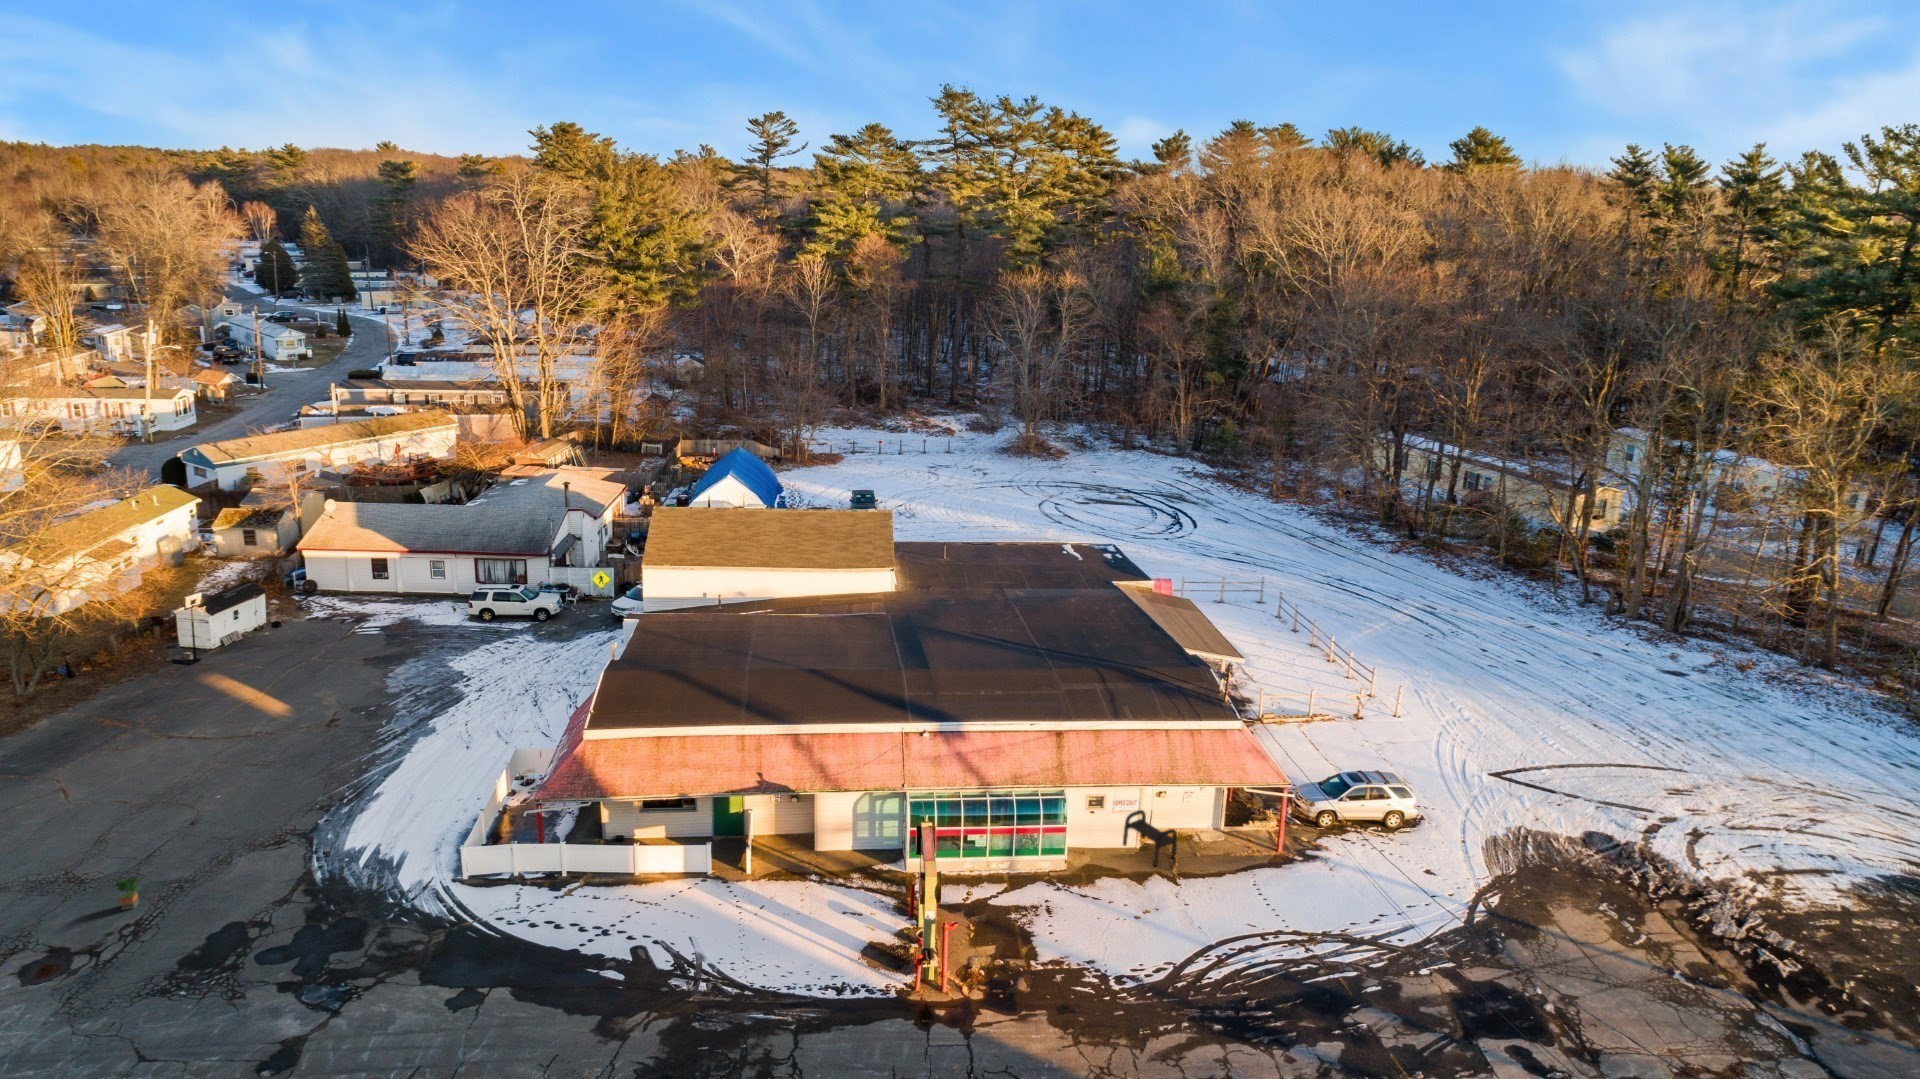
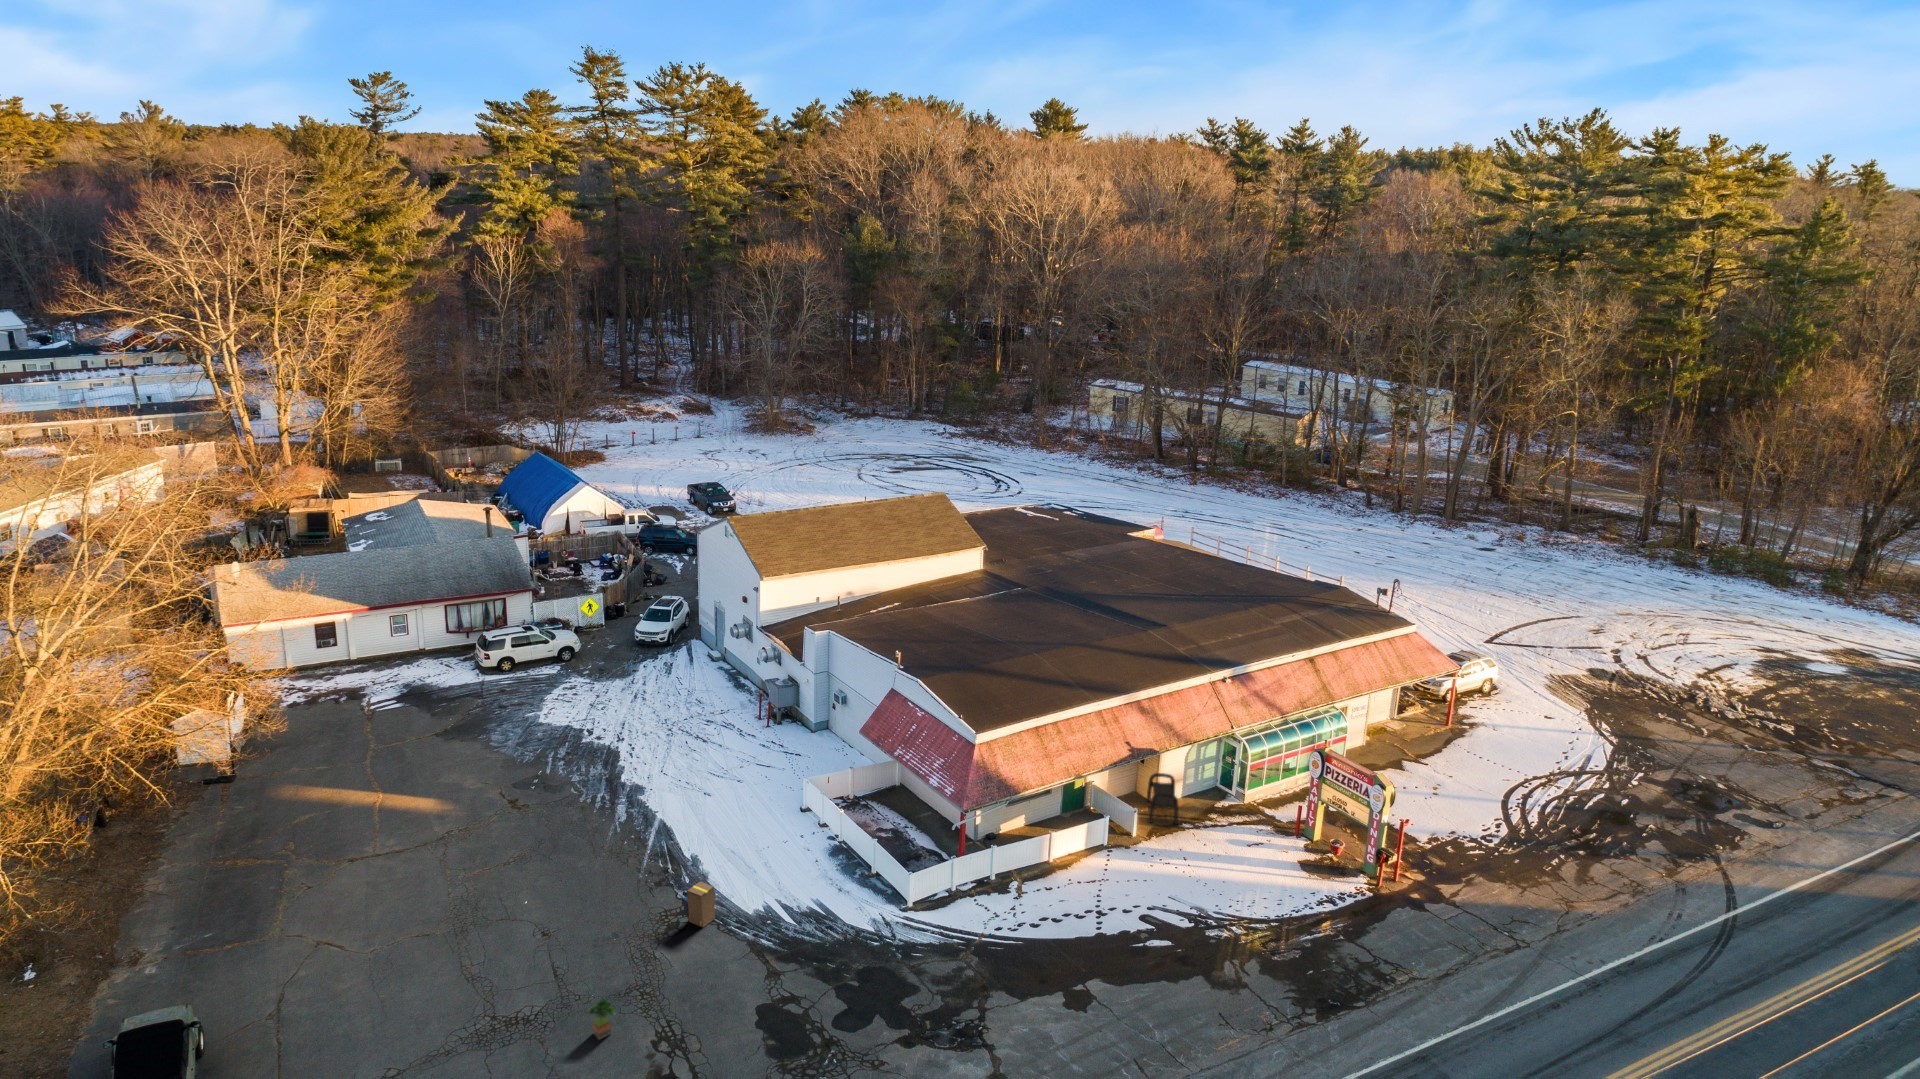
cardboard box: none [300,808,324,848] -> present [687,882,715,928]
bench: present [1123,810,1177,866] -> present [1147,773,1178,824]

